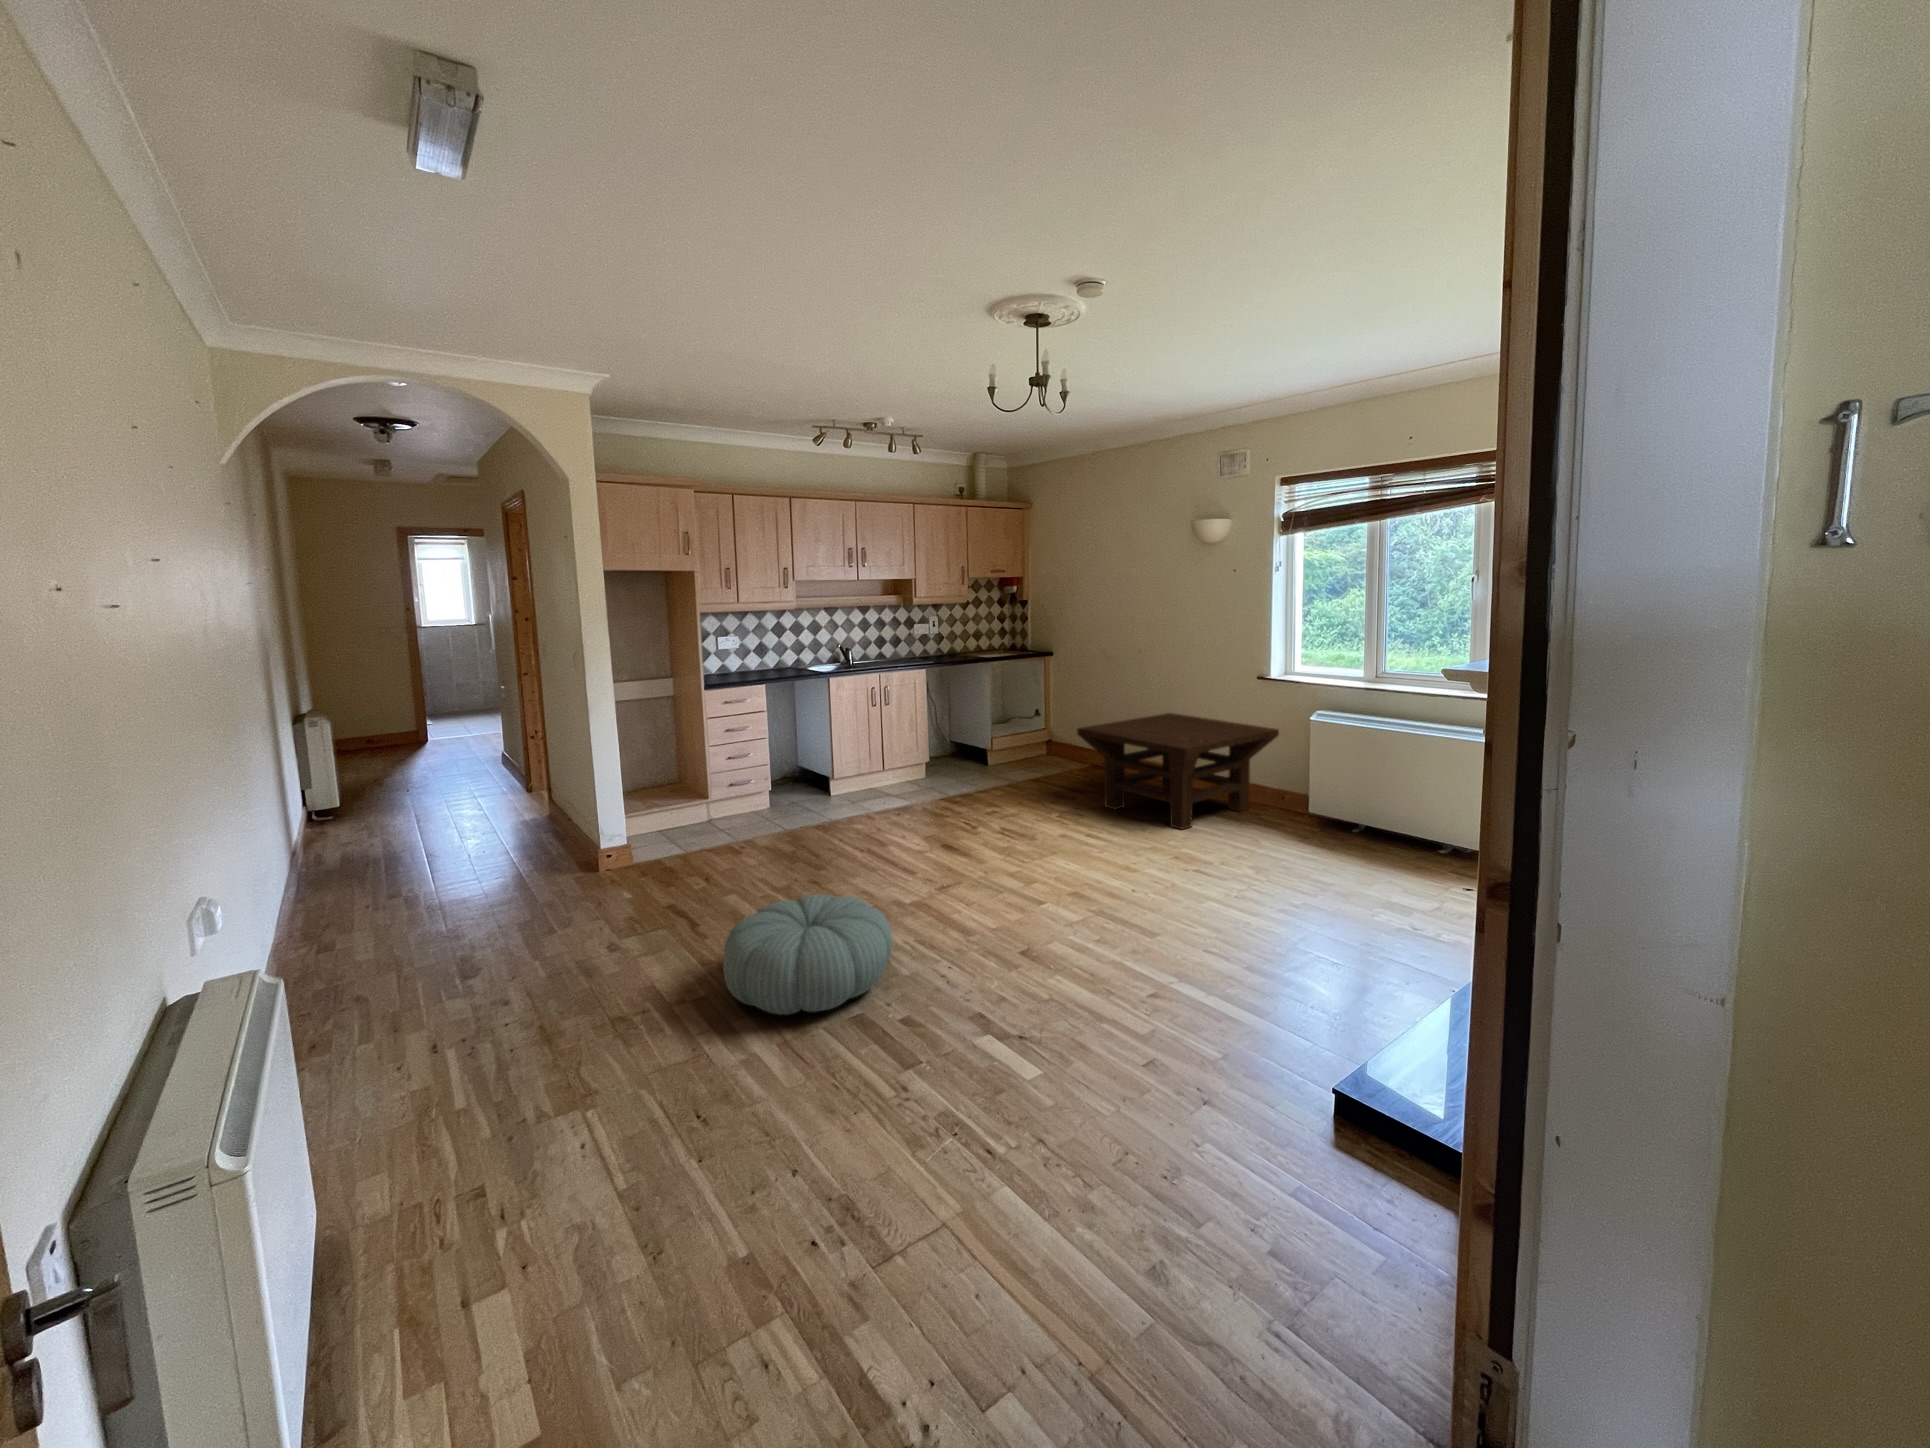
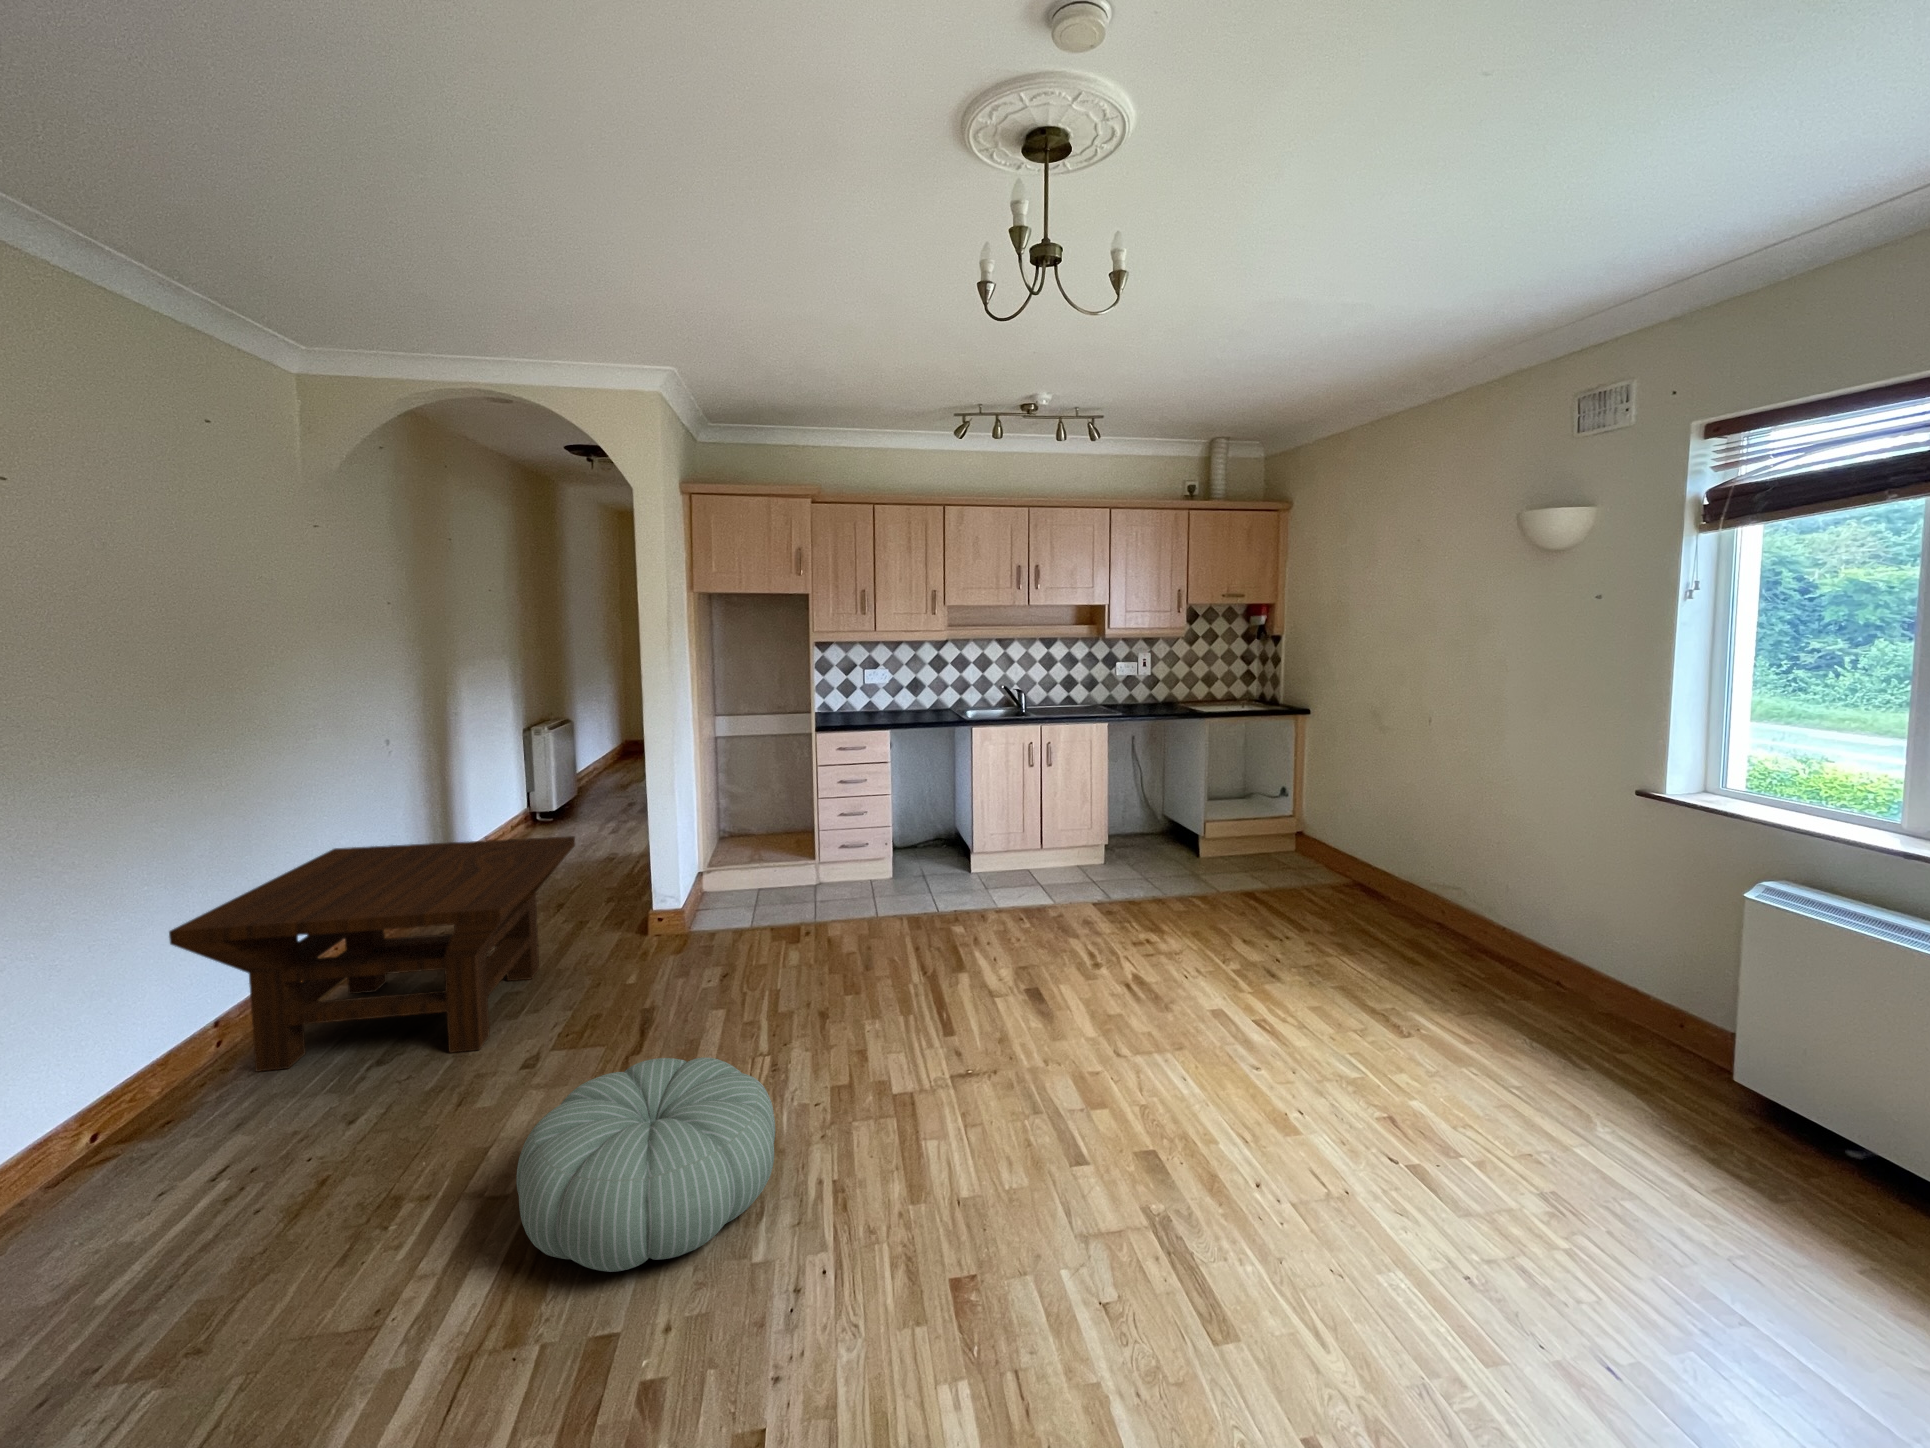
coffee table: present [1077,713,1279,830] -> present [169,836,575,1072]

